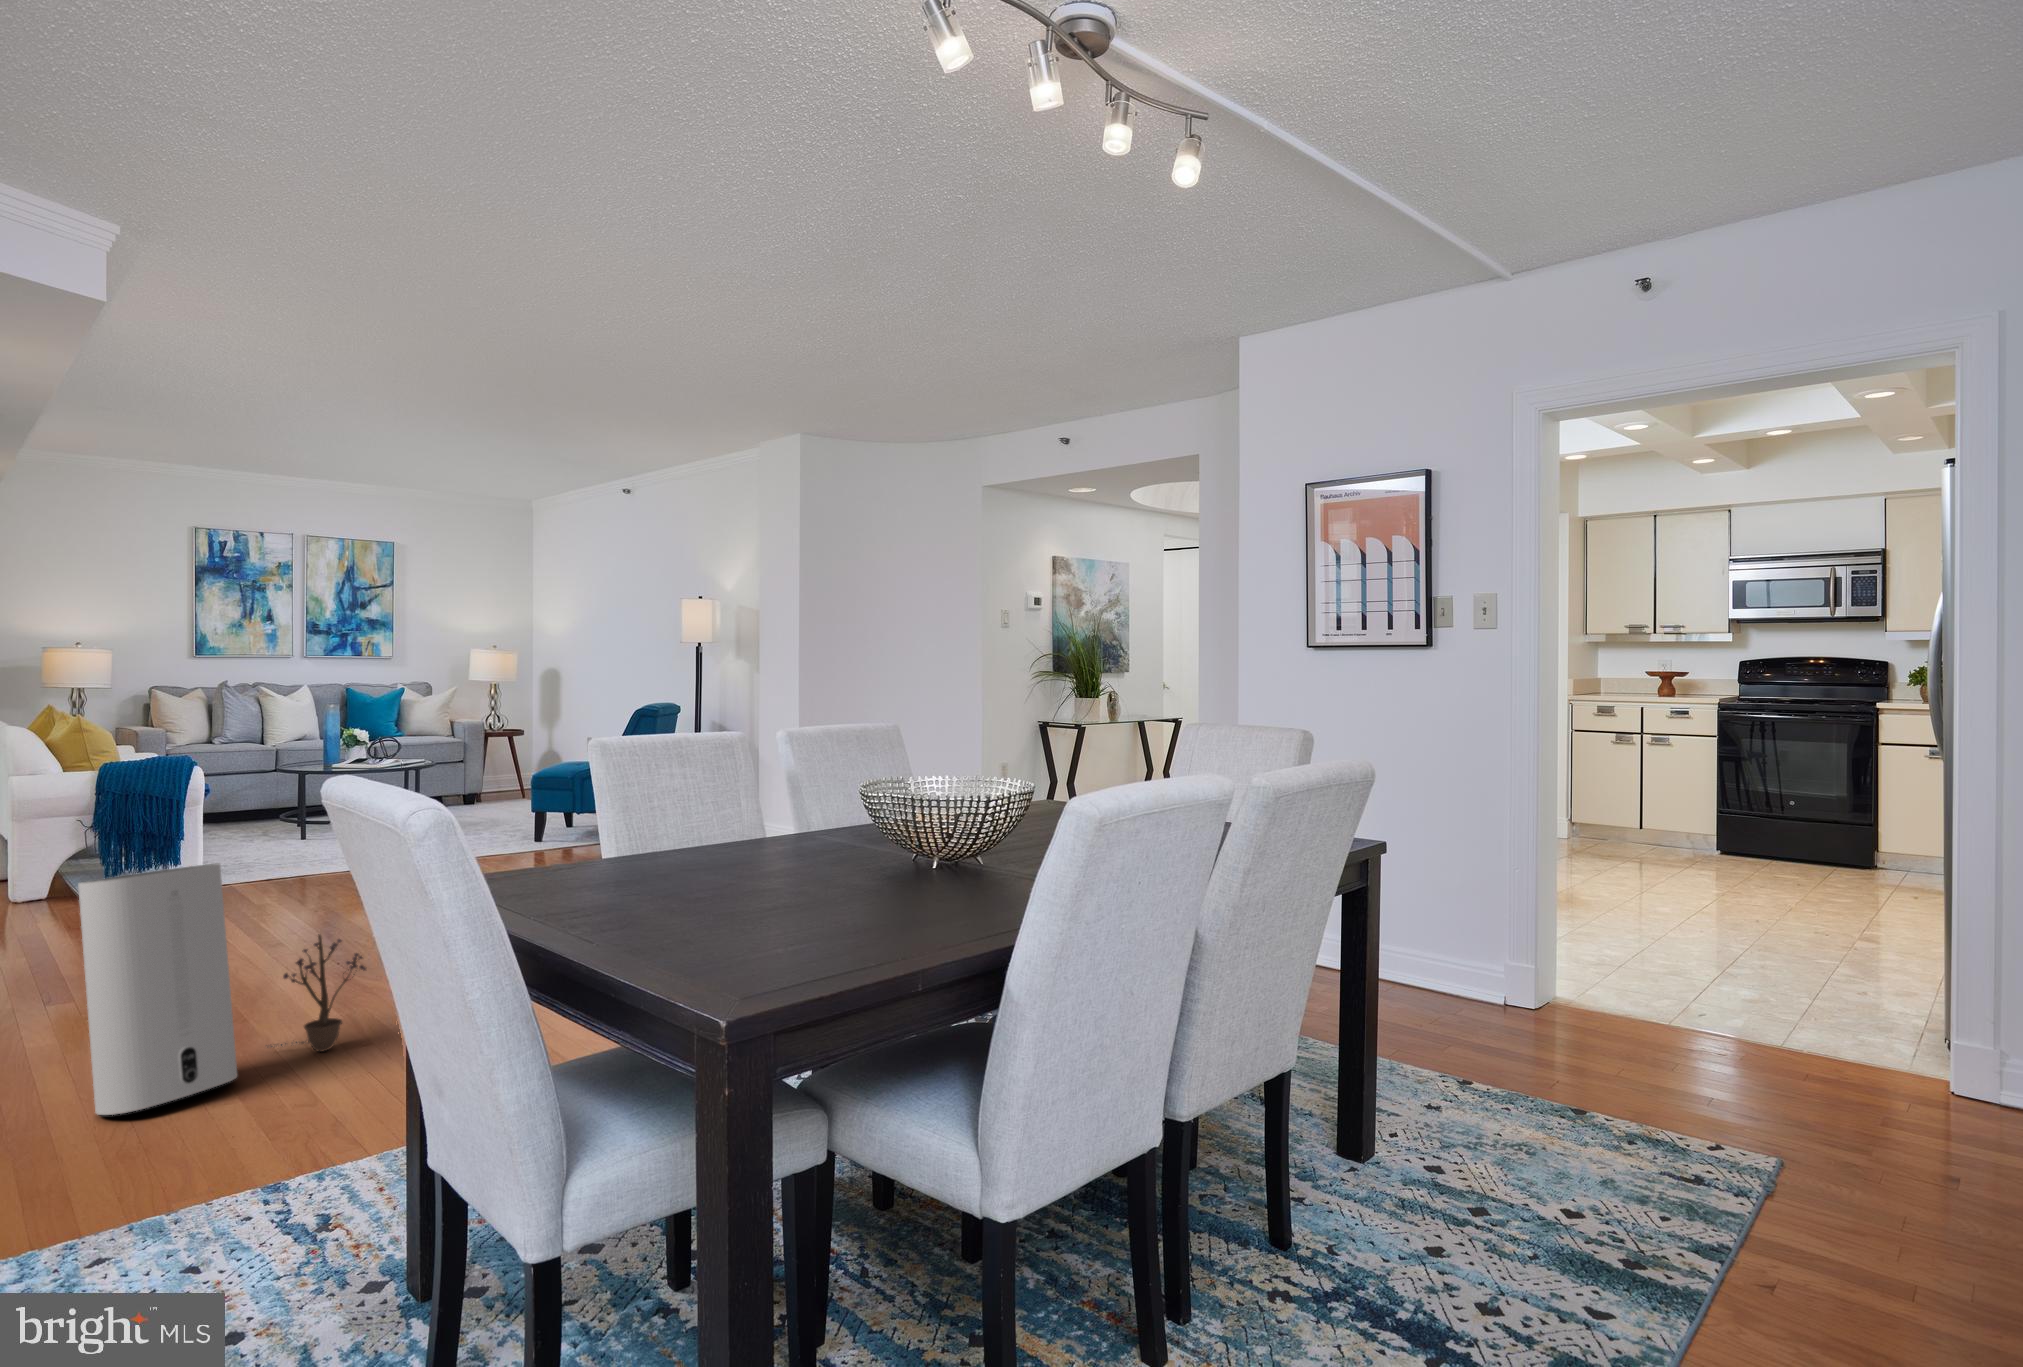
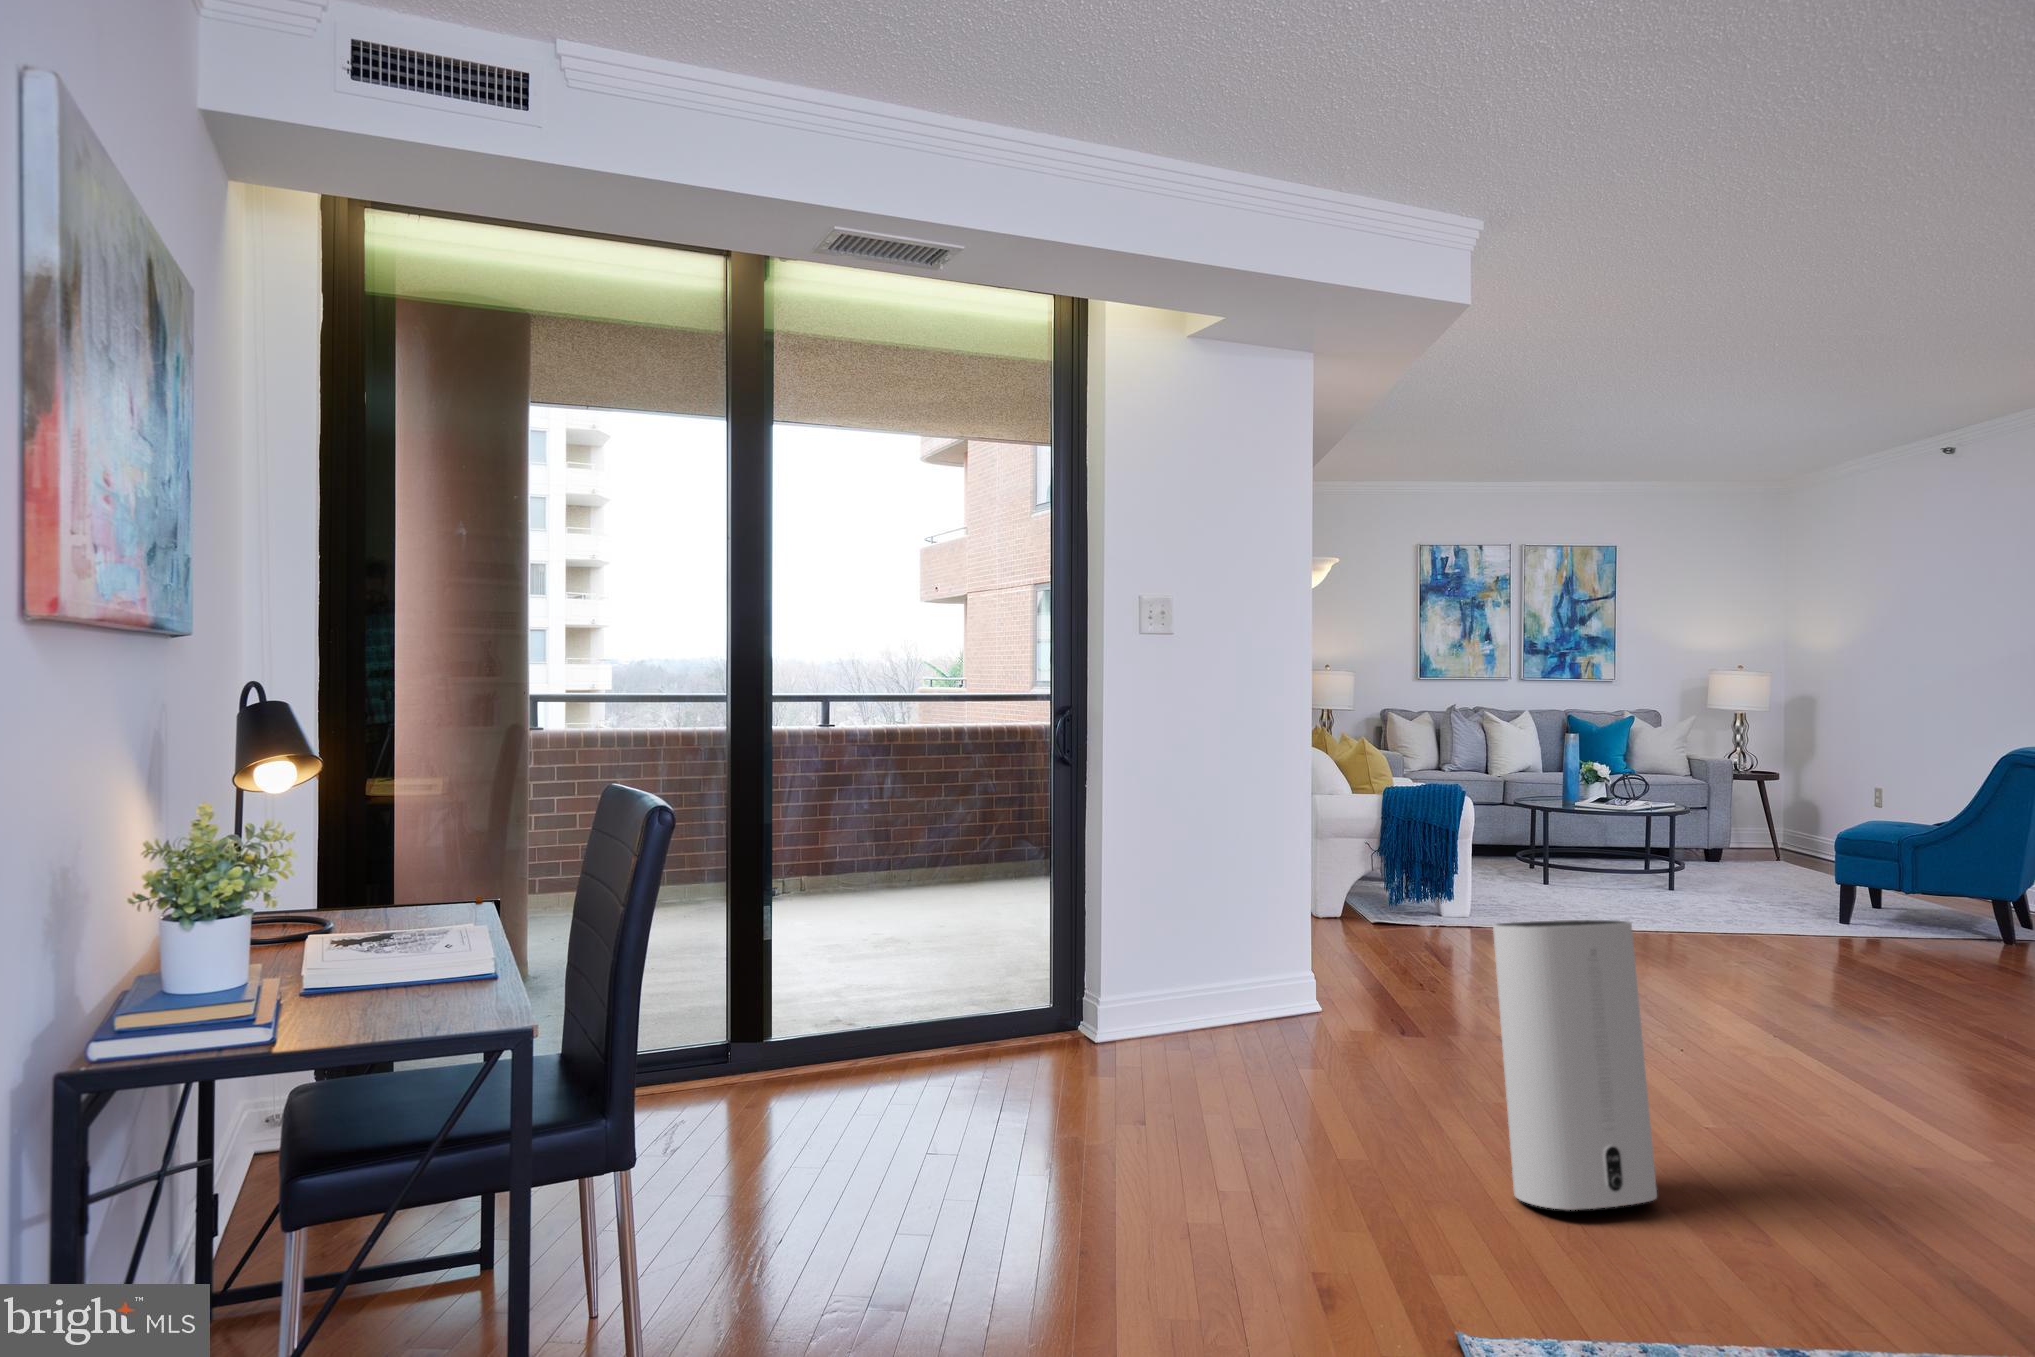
decorative plant: present [271,934,366,1052] -> none [1666,1030,1799,1187]

